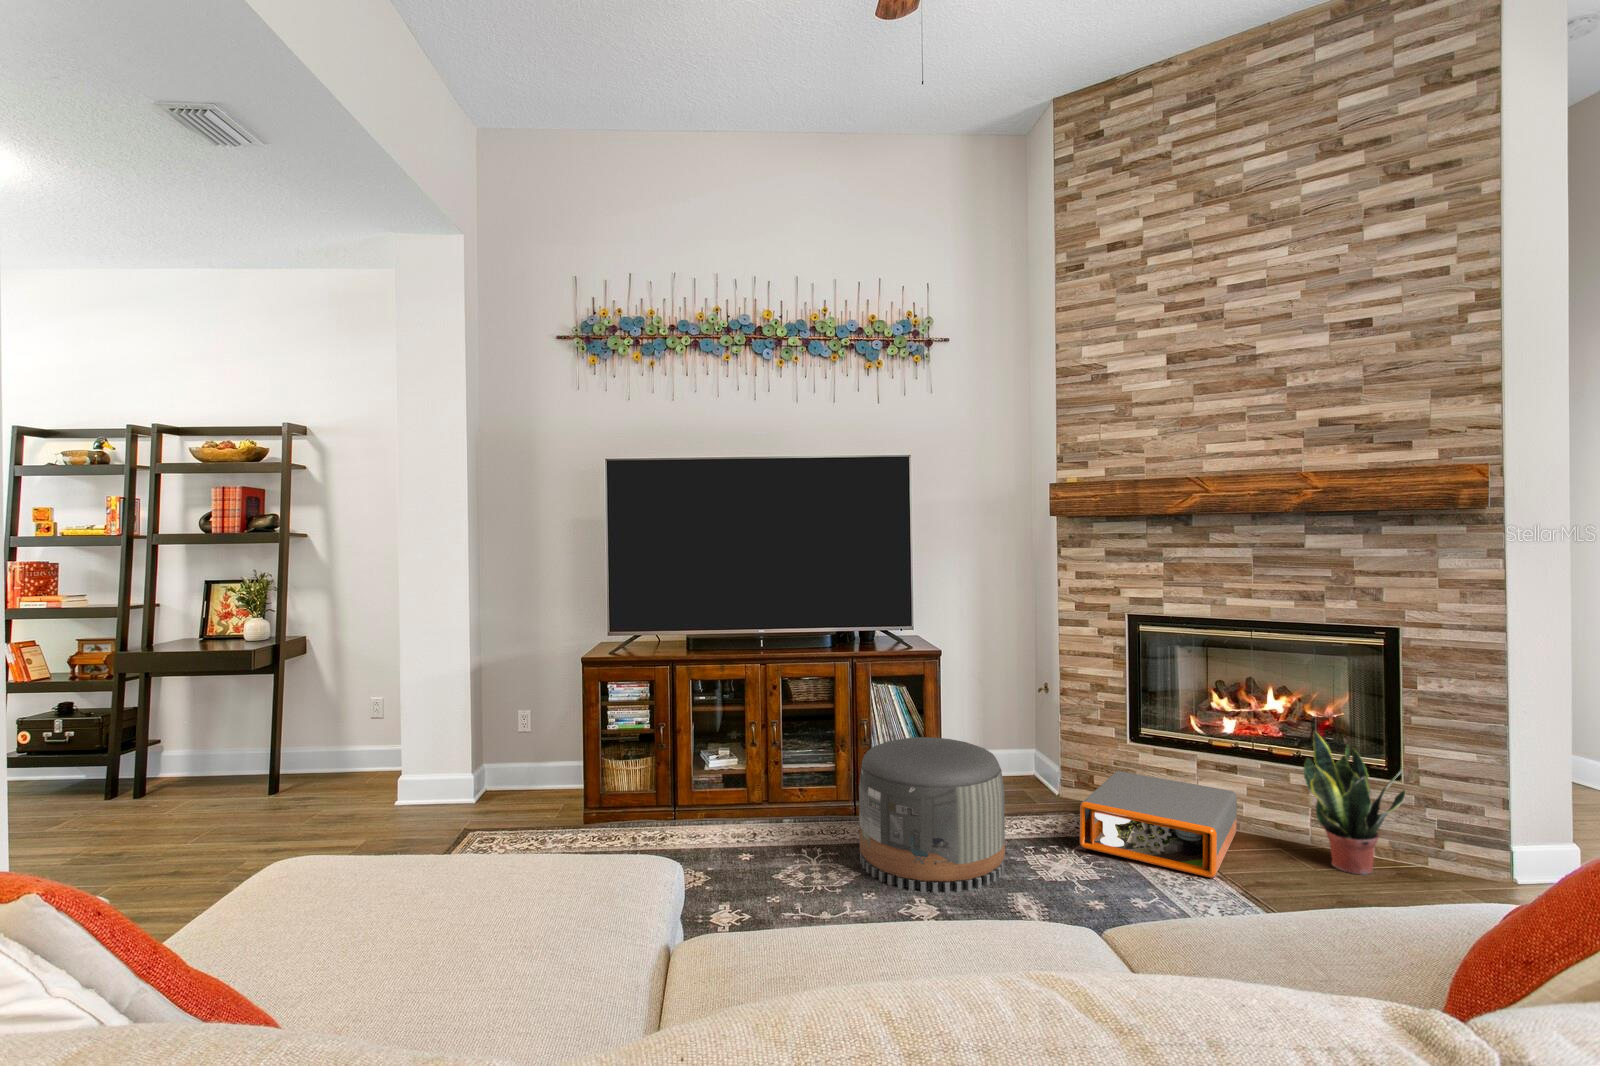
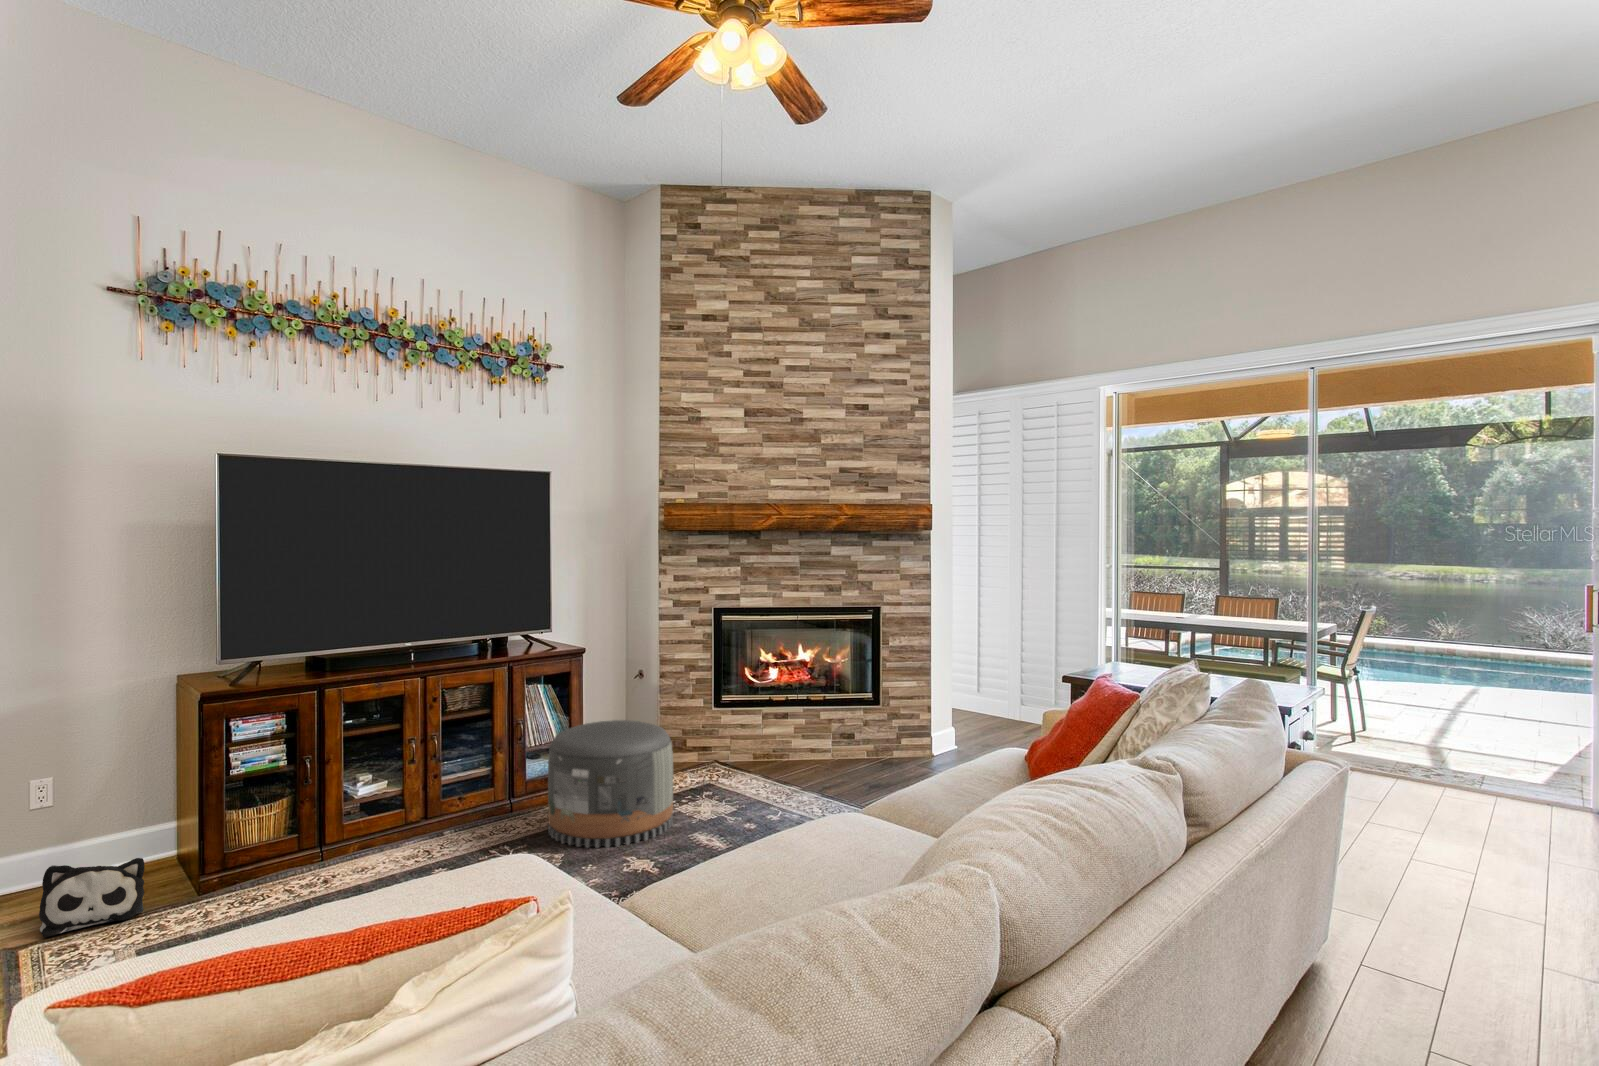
potted plant: present [1303,731,1406,875] -> none [834,677,892,766]
storage box: present [1080,771,1237,878] -> none [707,729,803,789]
plush toy: none [478,780,549,835] -> present [39,858,145,937]

